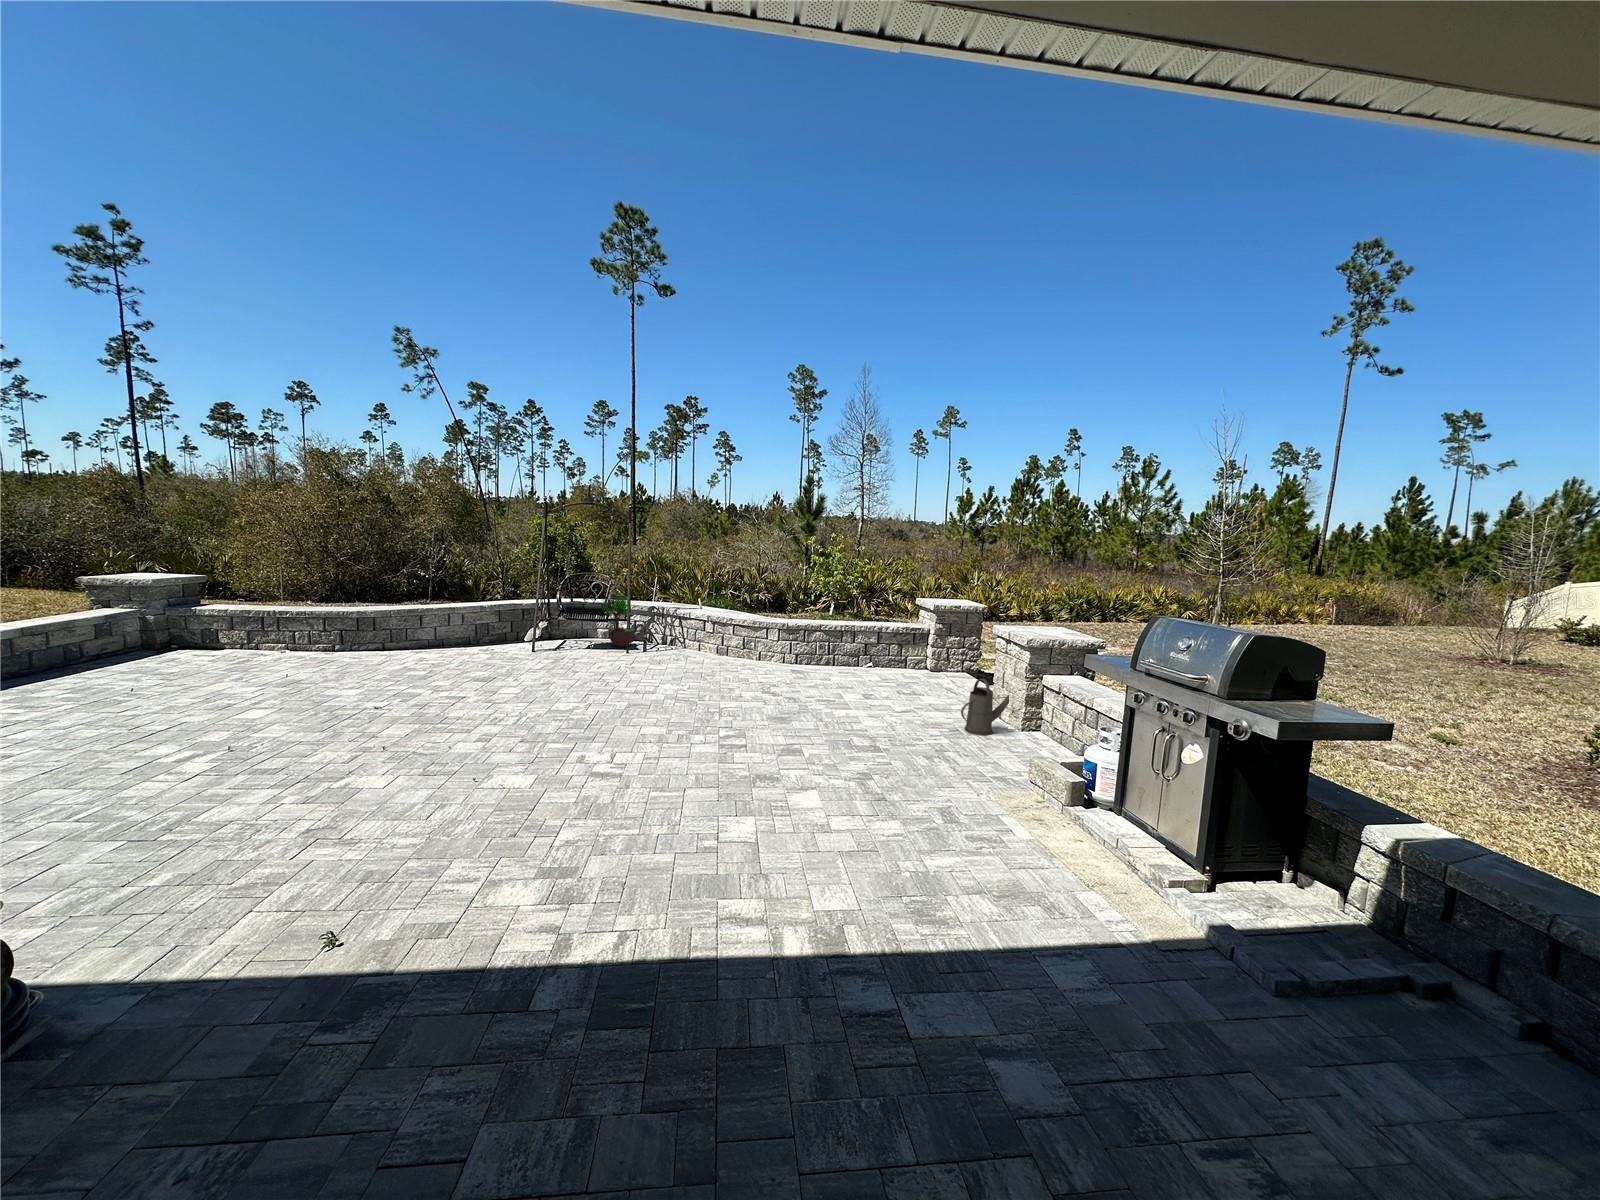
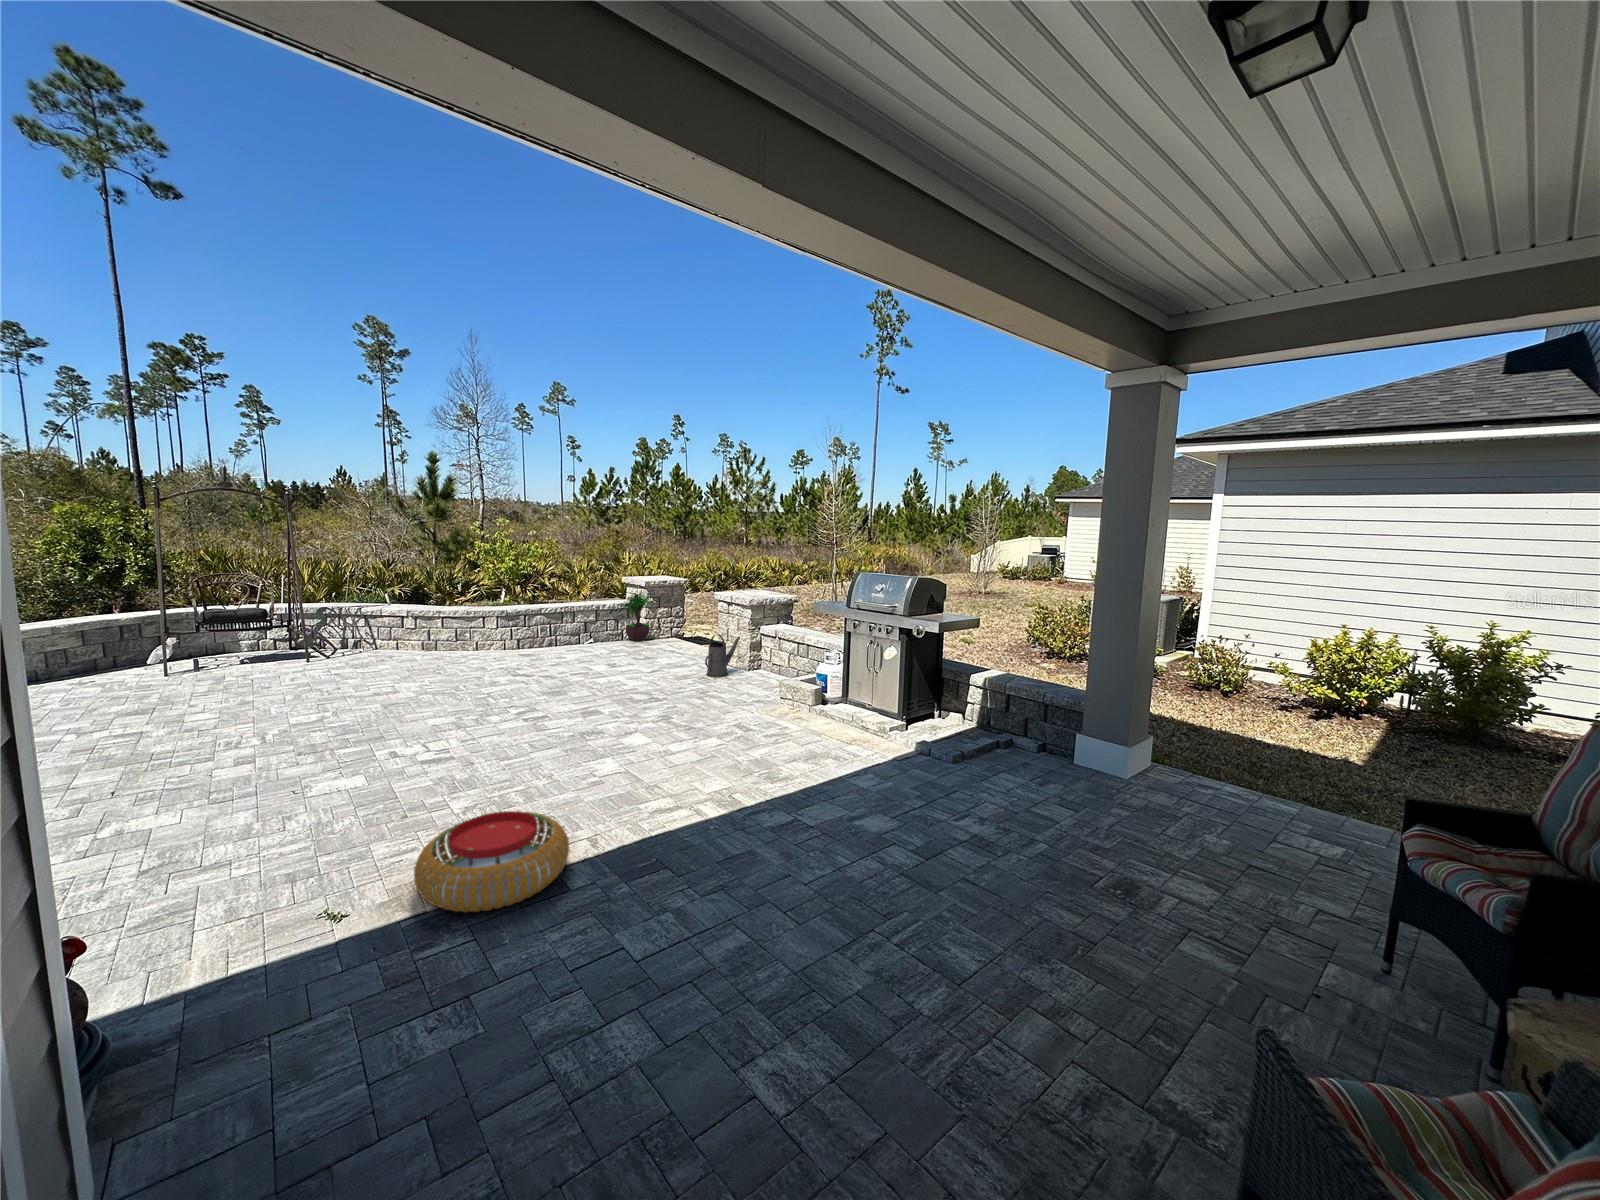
potted tree: present [600,594,635,647] -> present [623,593,651,641]
pouf: none [407,844,589,968] -> present [414,811,569,913]

